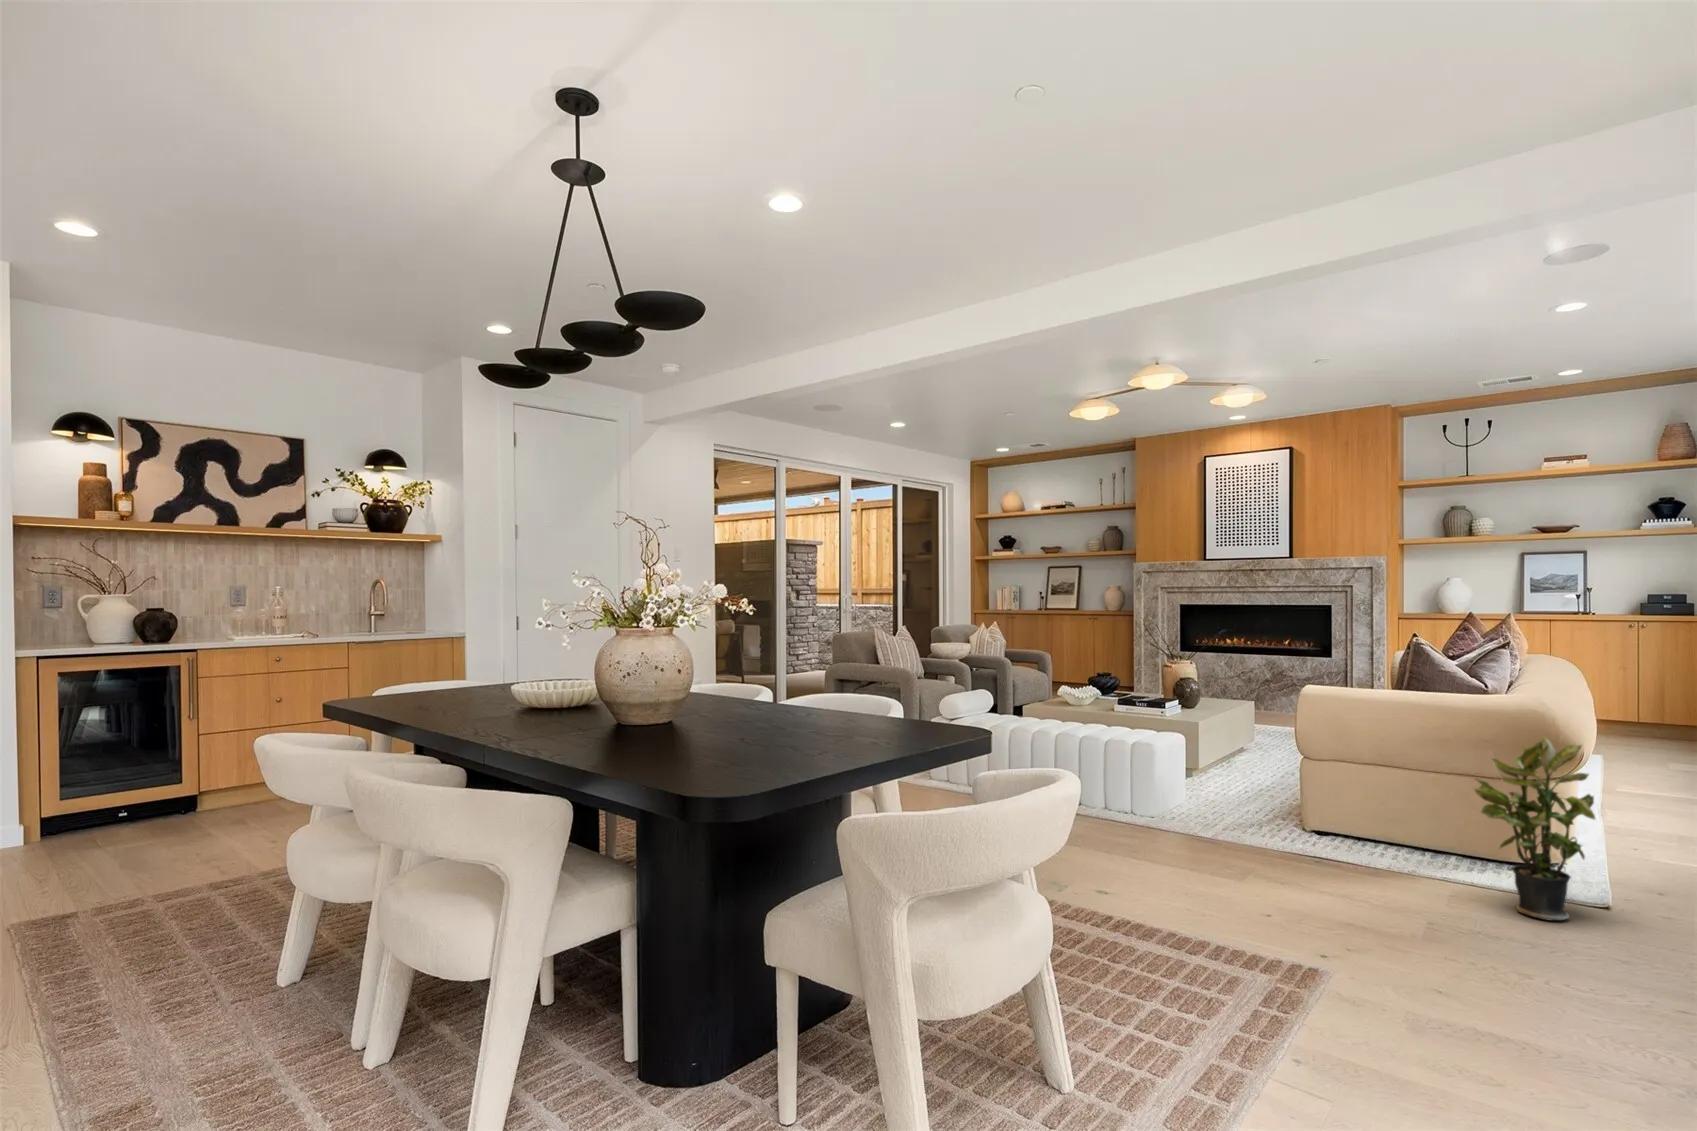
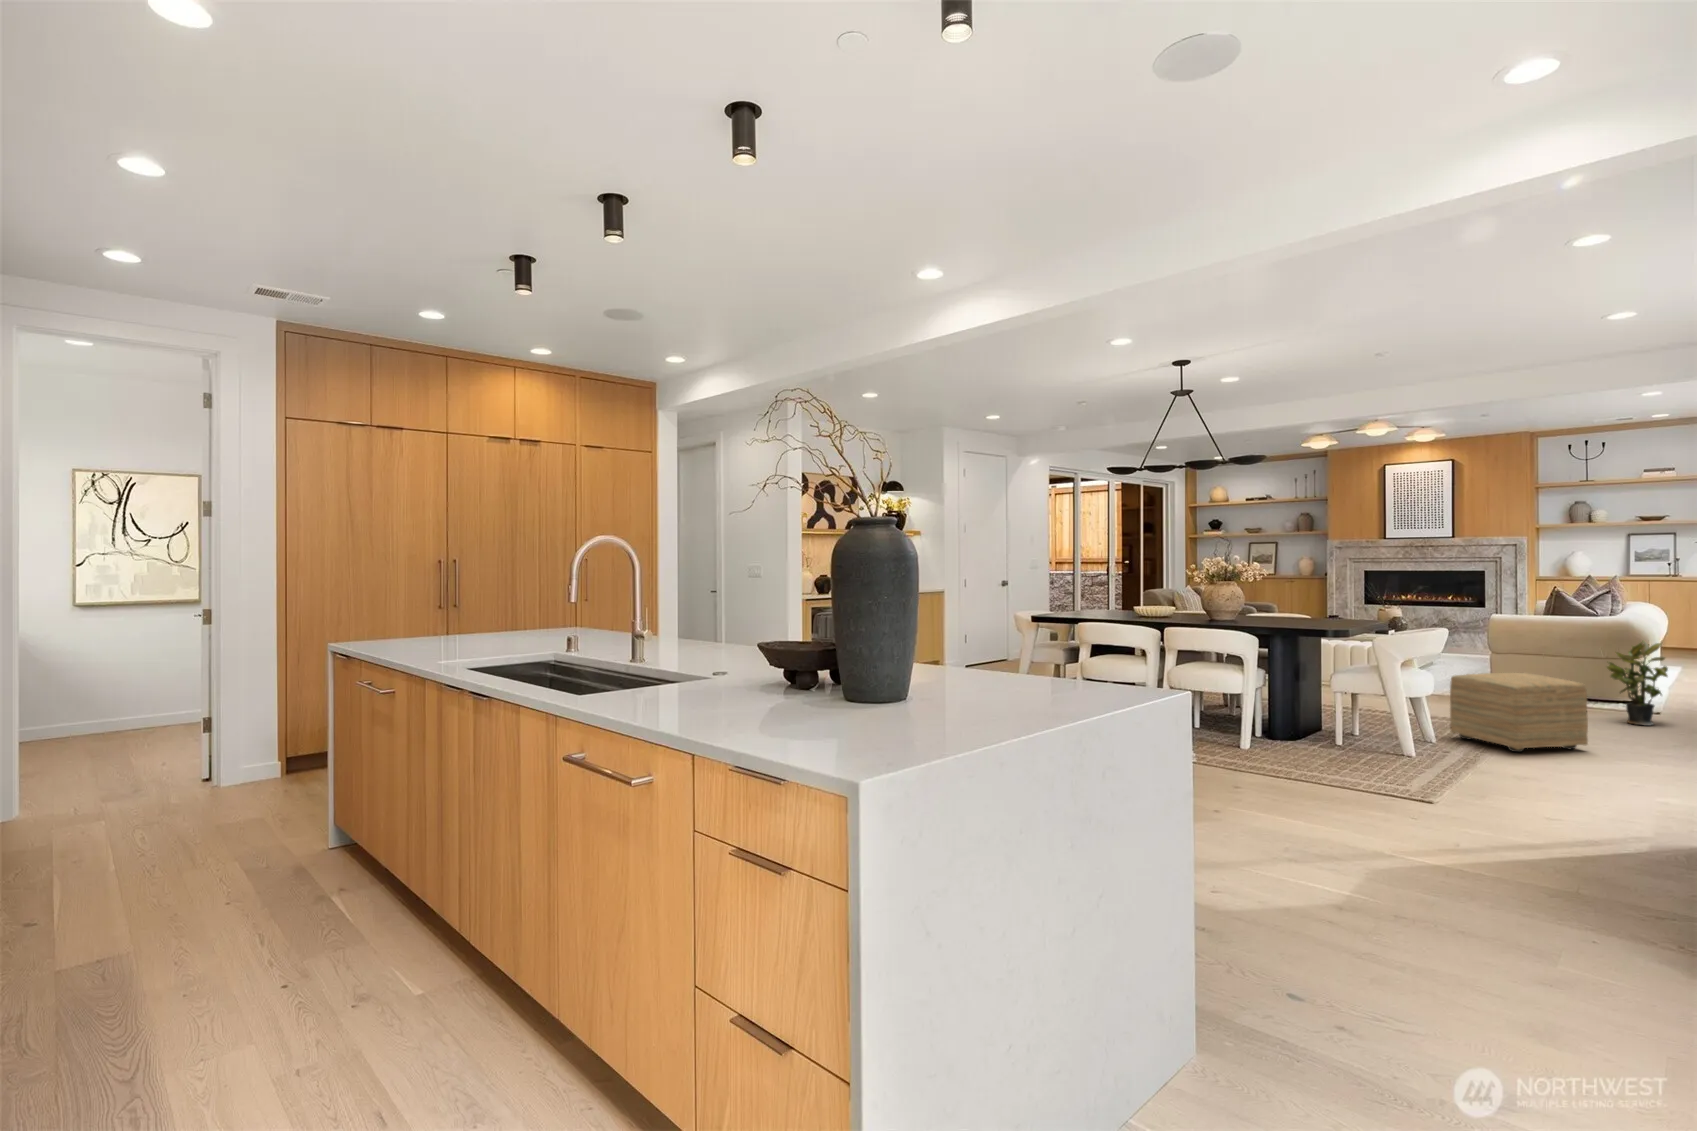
ottoman: none [1129,817,1418,1048] -> present [1450,673,1588,752]

